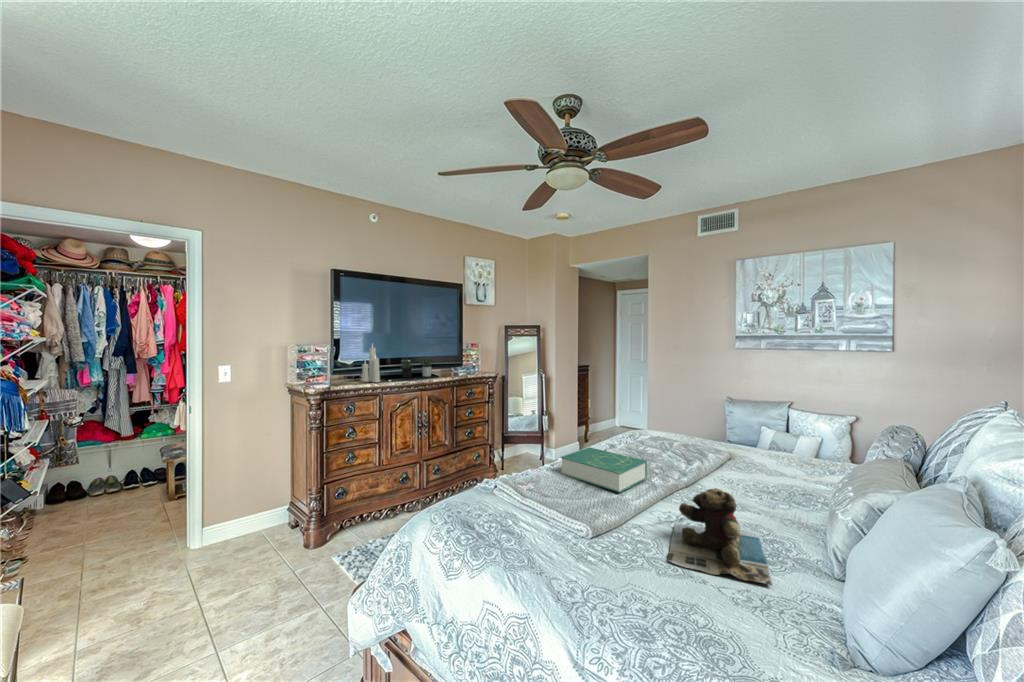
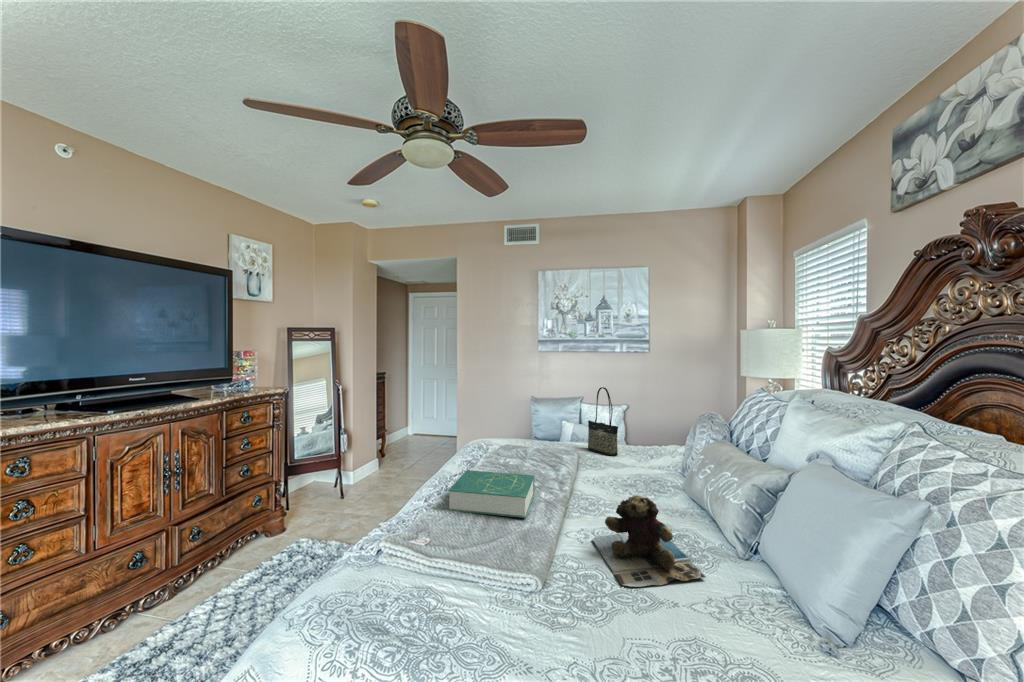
candle: present [362,347,380,382] -> none [33,347,83,419]
succulent plant: present [400,356,433,378] -> none [112,367,194,404]
tote bag: none [762,386,798,469] -> present [588,387,618,456]

